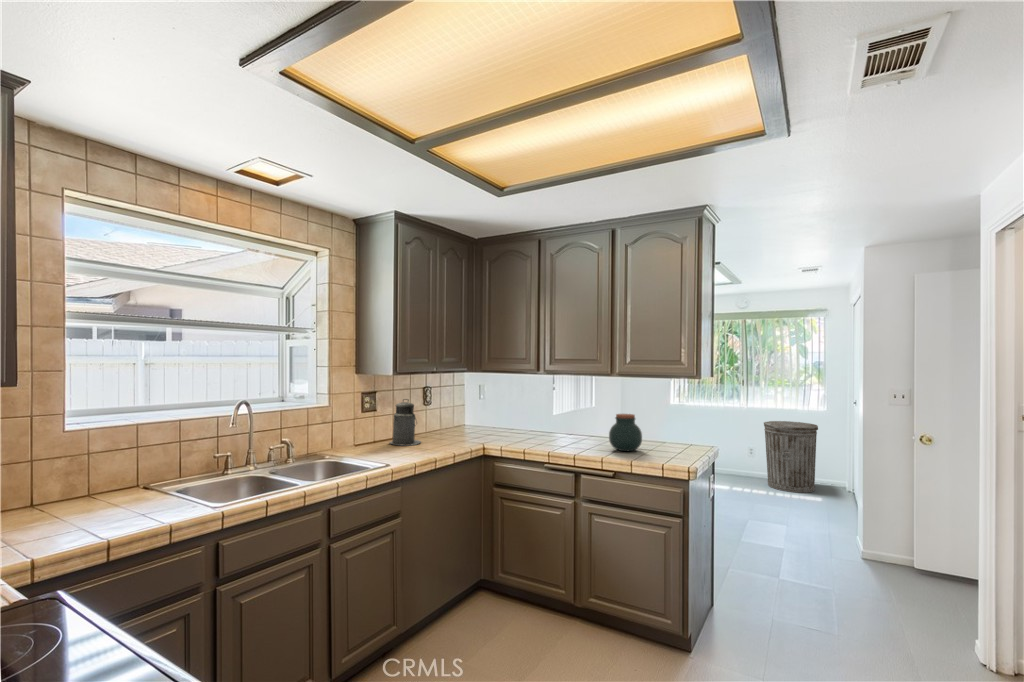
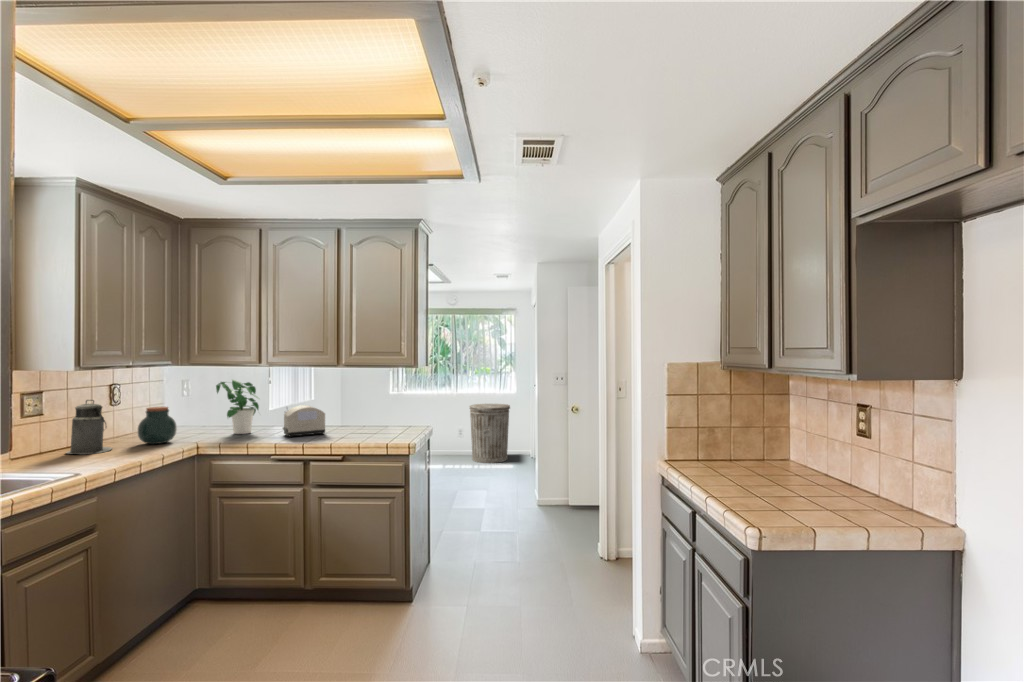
potted plant: none [501,385,539,438] -> present [216,379,259,434]
toaster: none [557,414,598,446] -> present [283,405,325,437]
jar: present [609,414,642,451] -> present [138,407,177,444]

